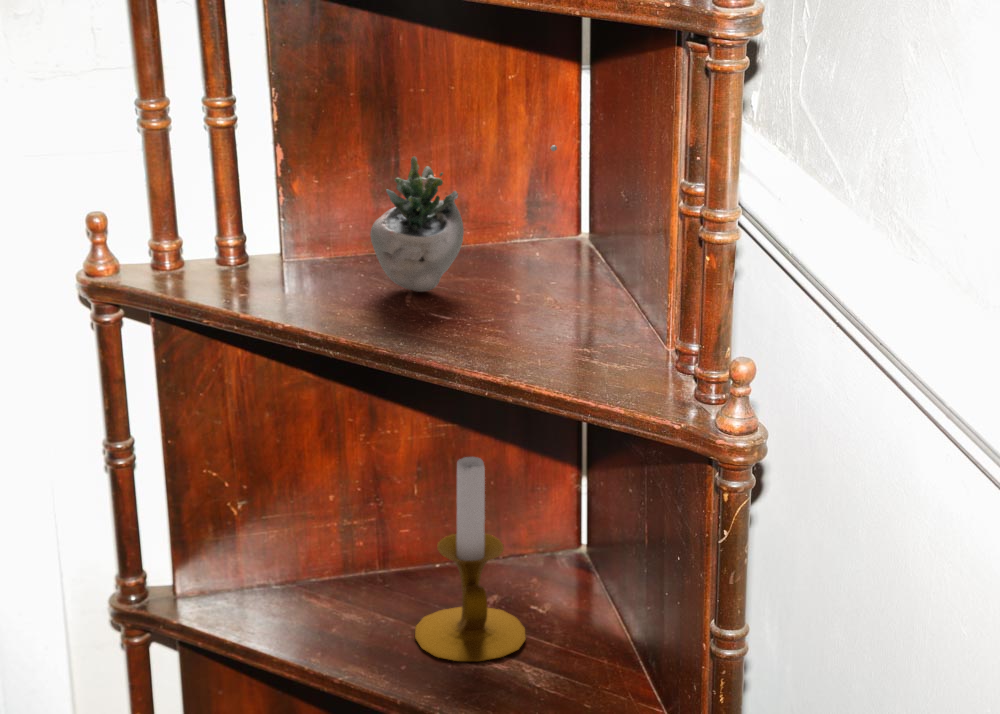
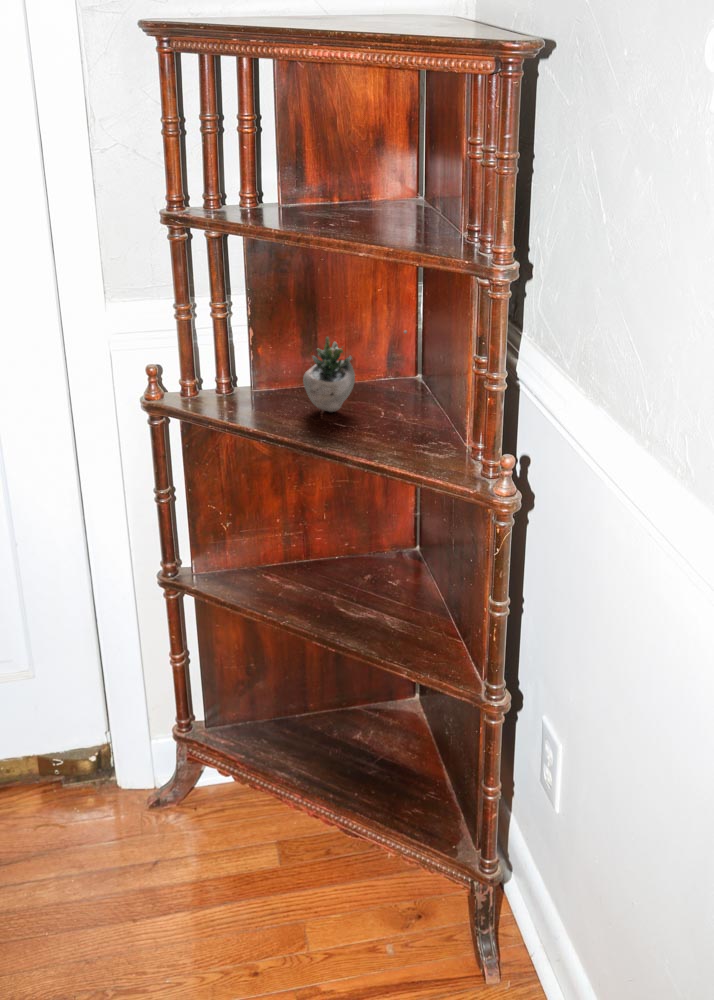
candlestick: present [415,457,526,661] -> none [328,502,389,615]

